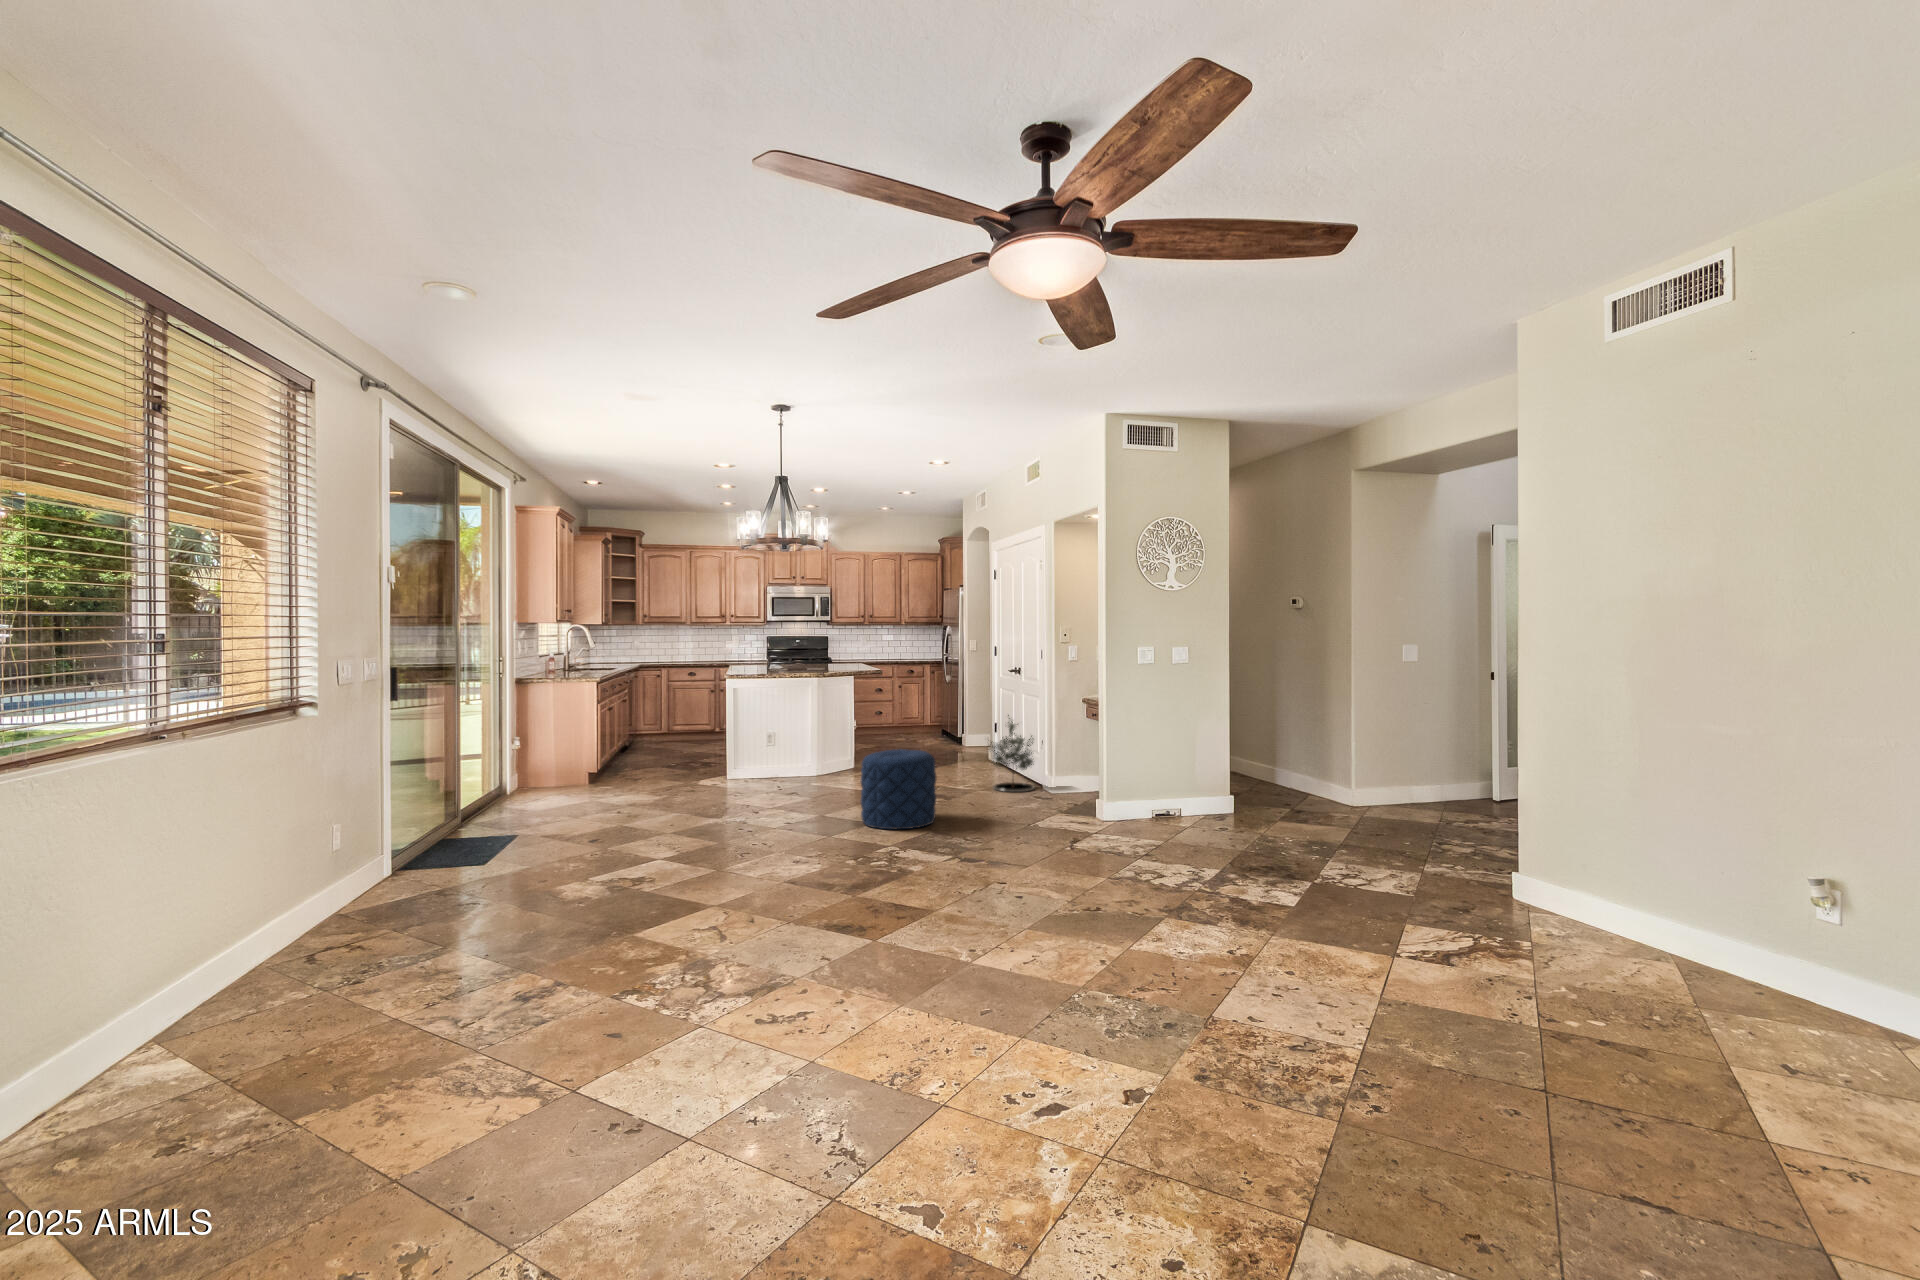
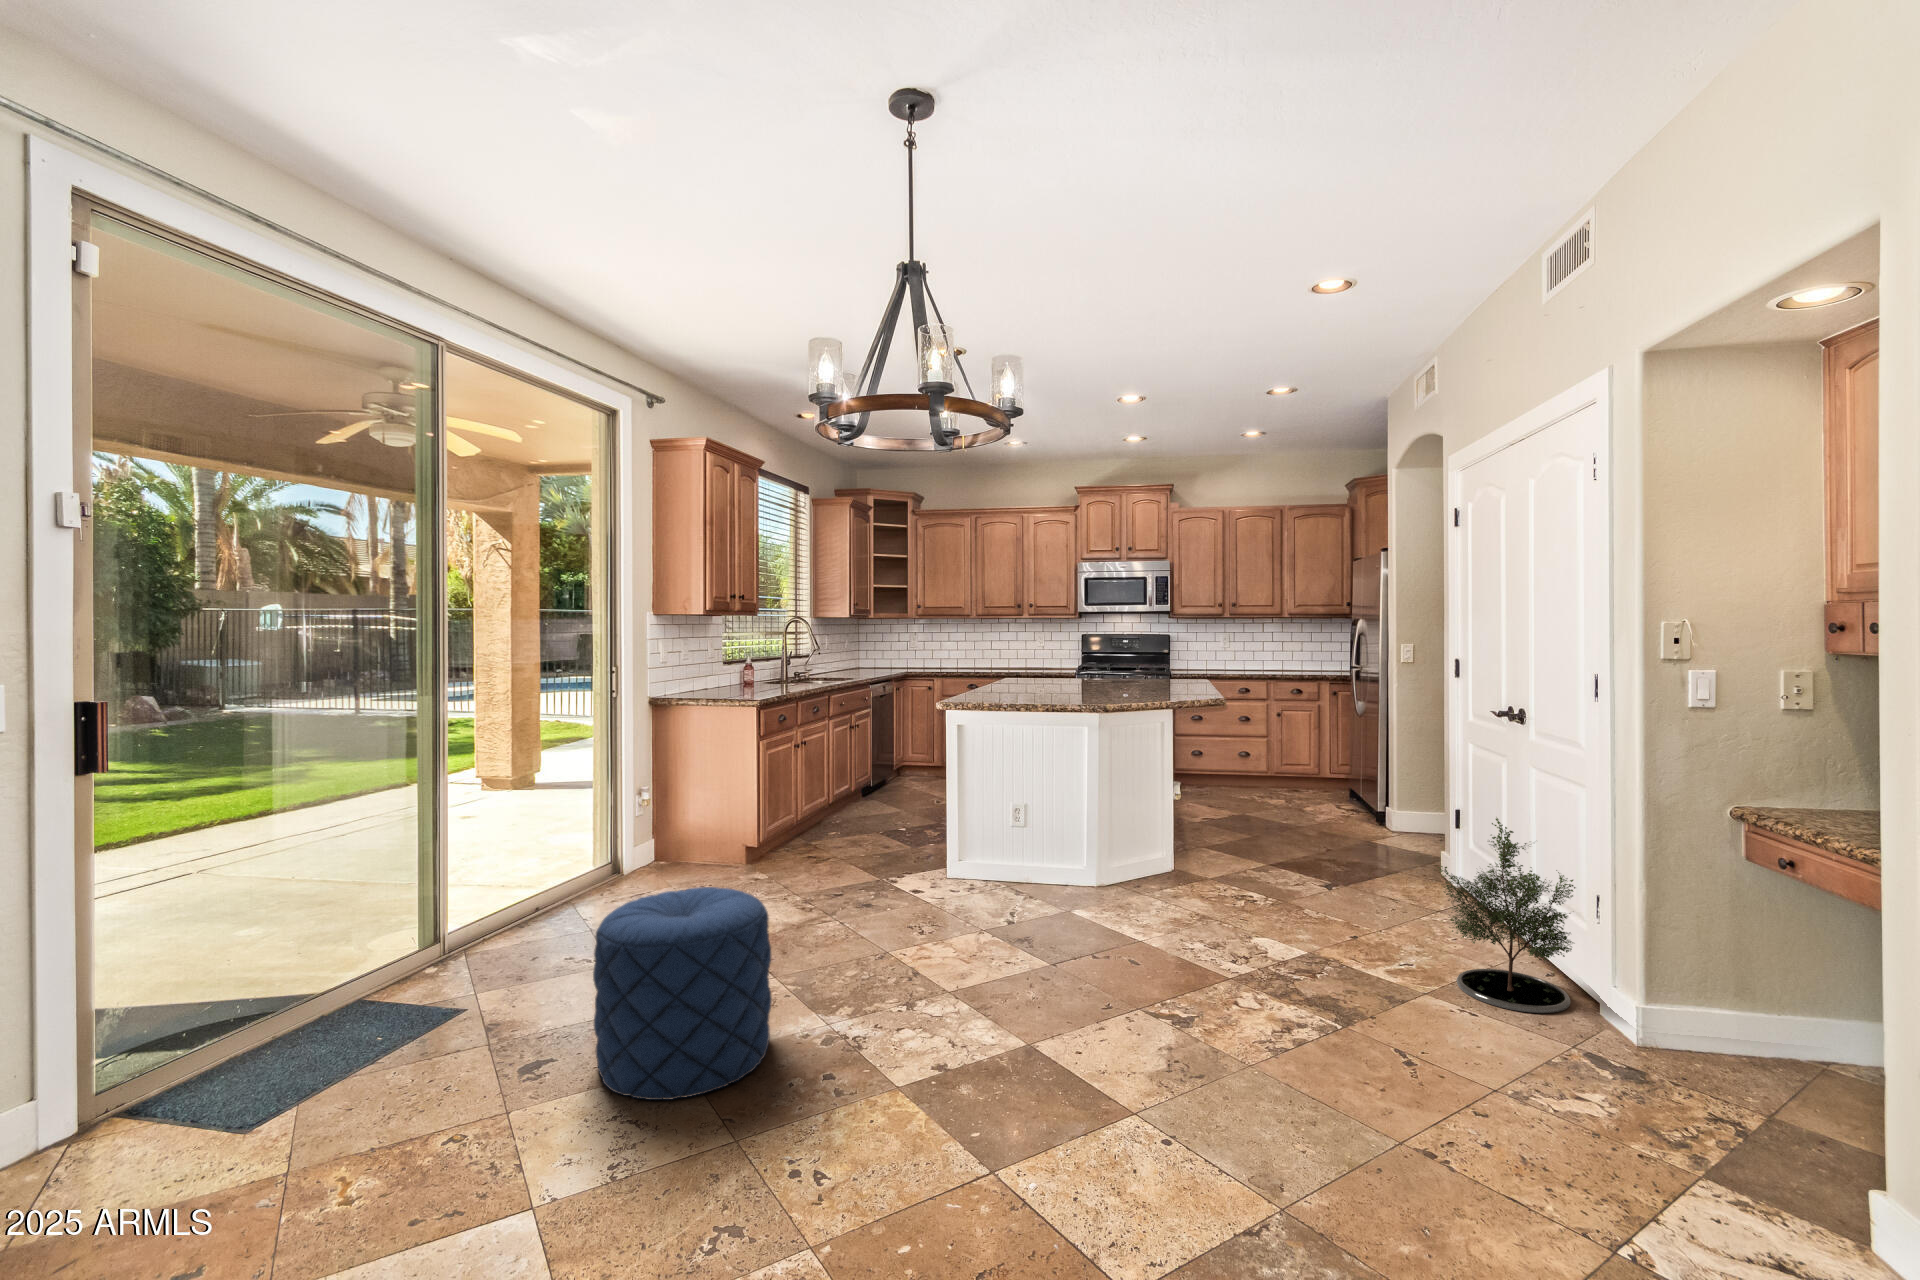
pouf: present [861,749,936,829] -> present [593,887,772,1100]

